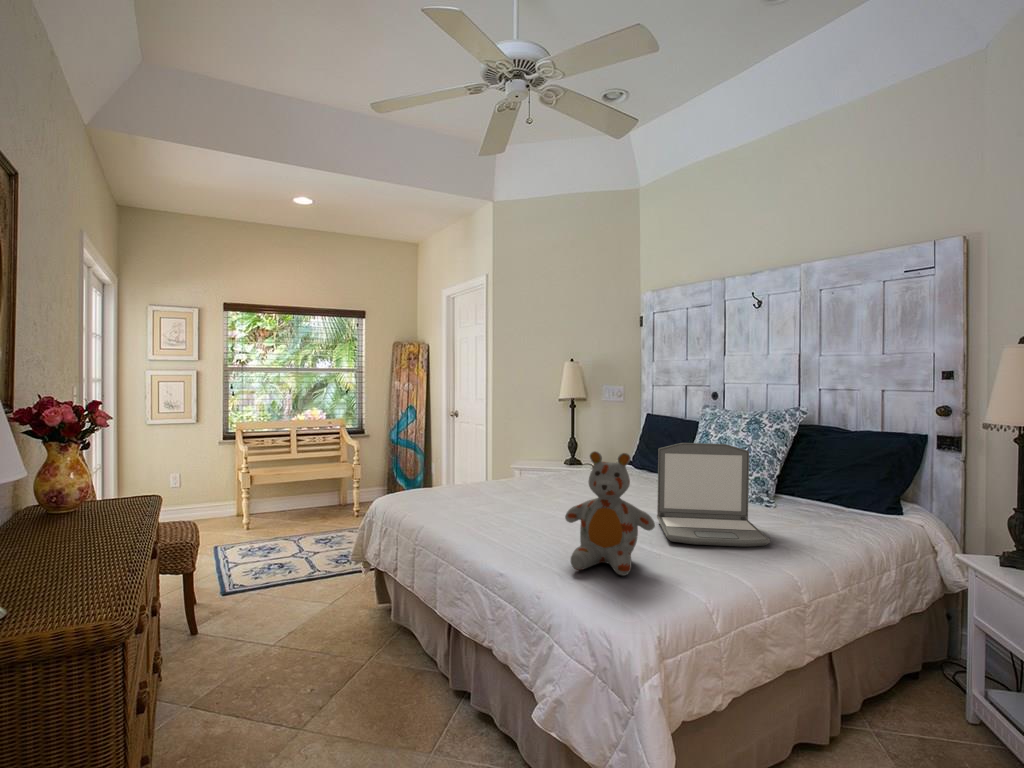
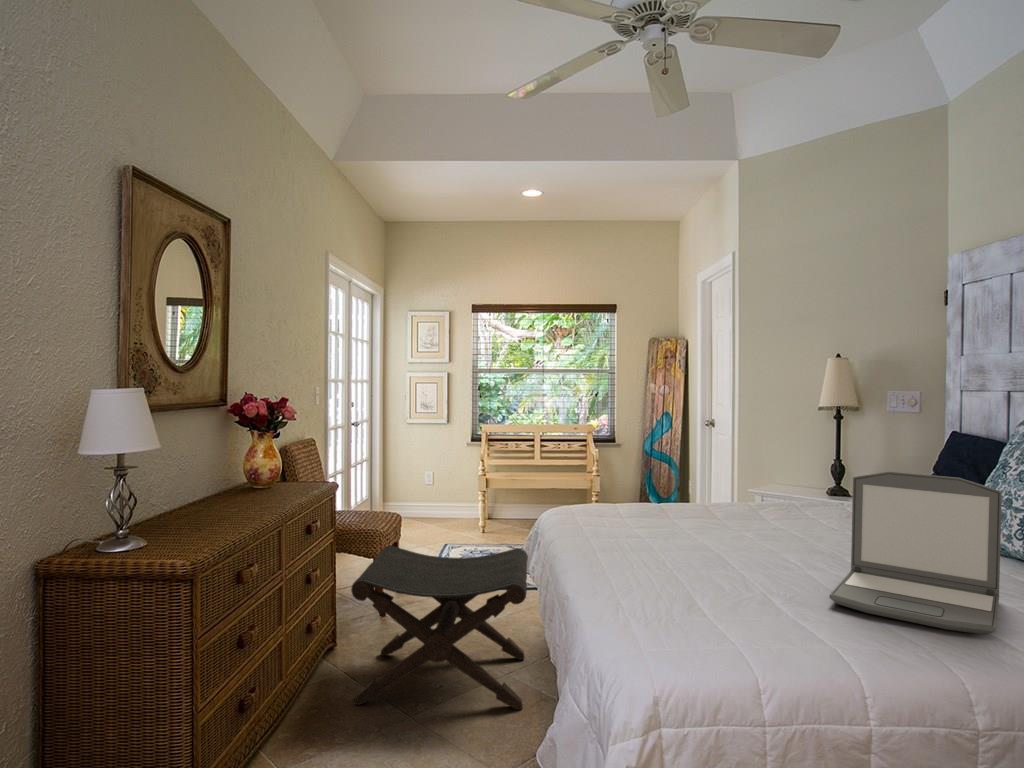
stuffed bear: present [565,451,655,576] -> none [656,471,777,630]
footstool: none [207,538,393,731] -> present [351,546,528,710]

